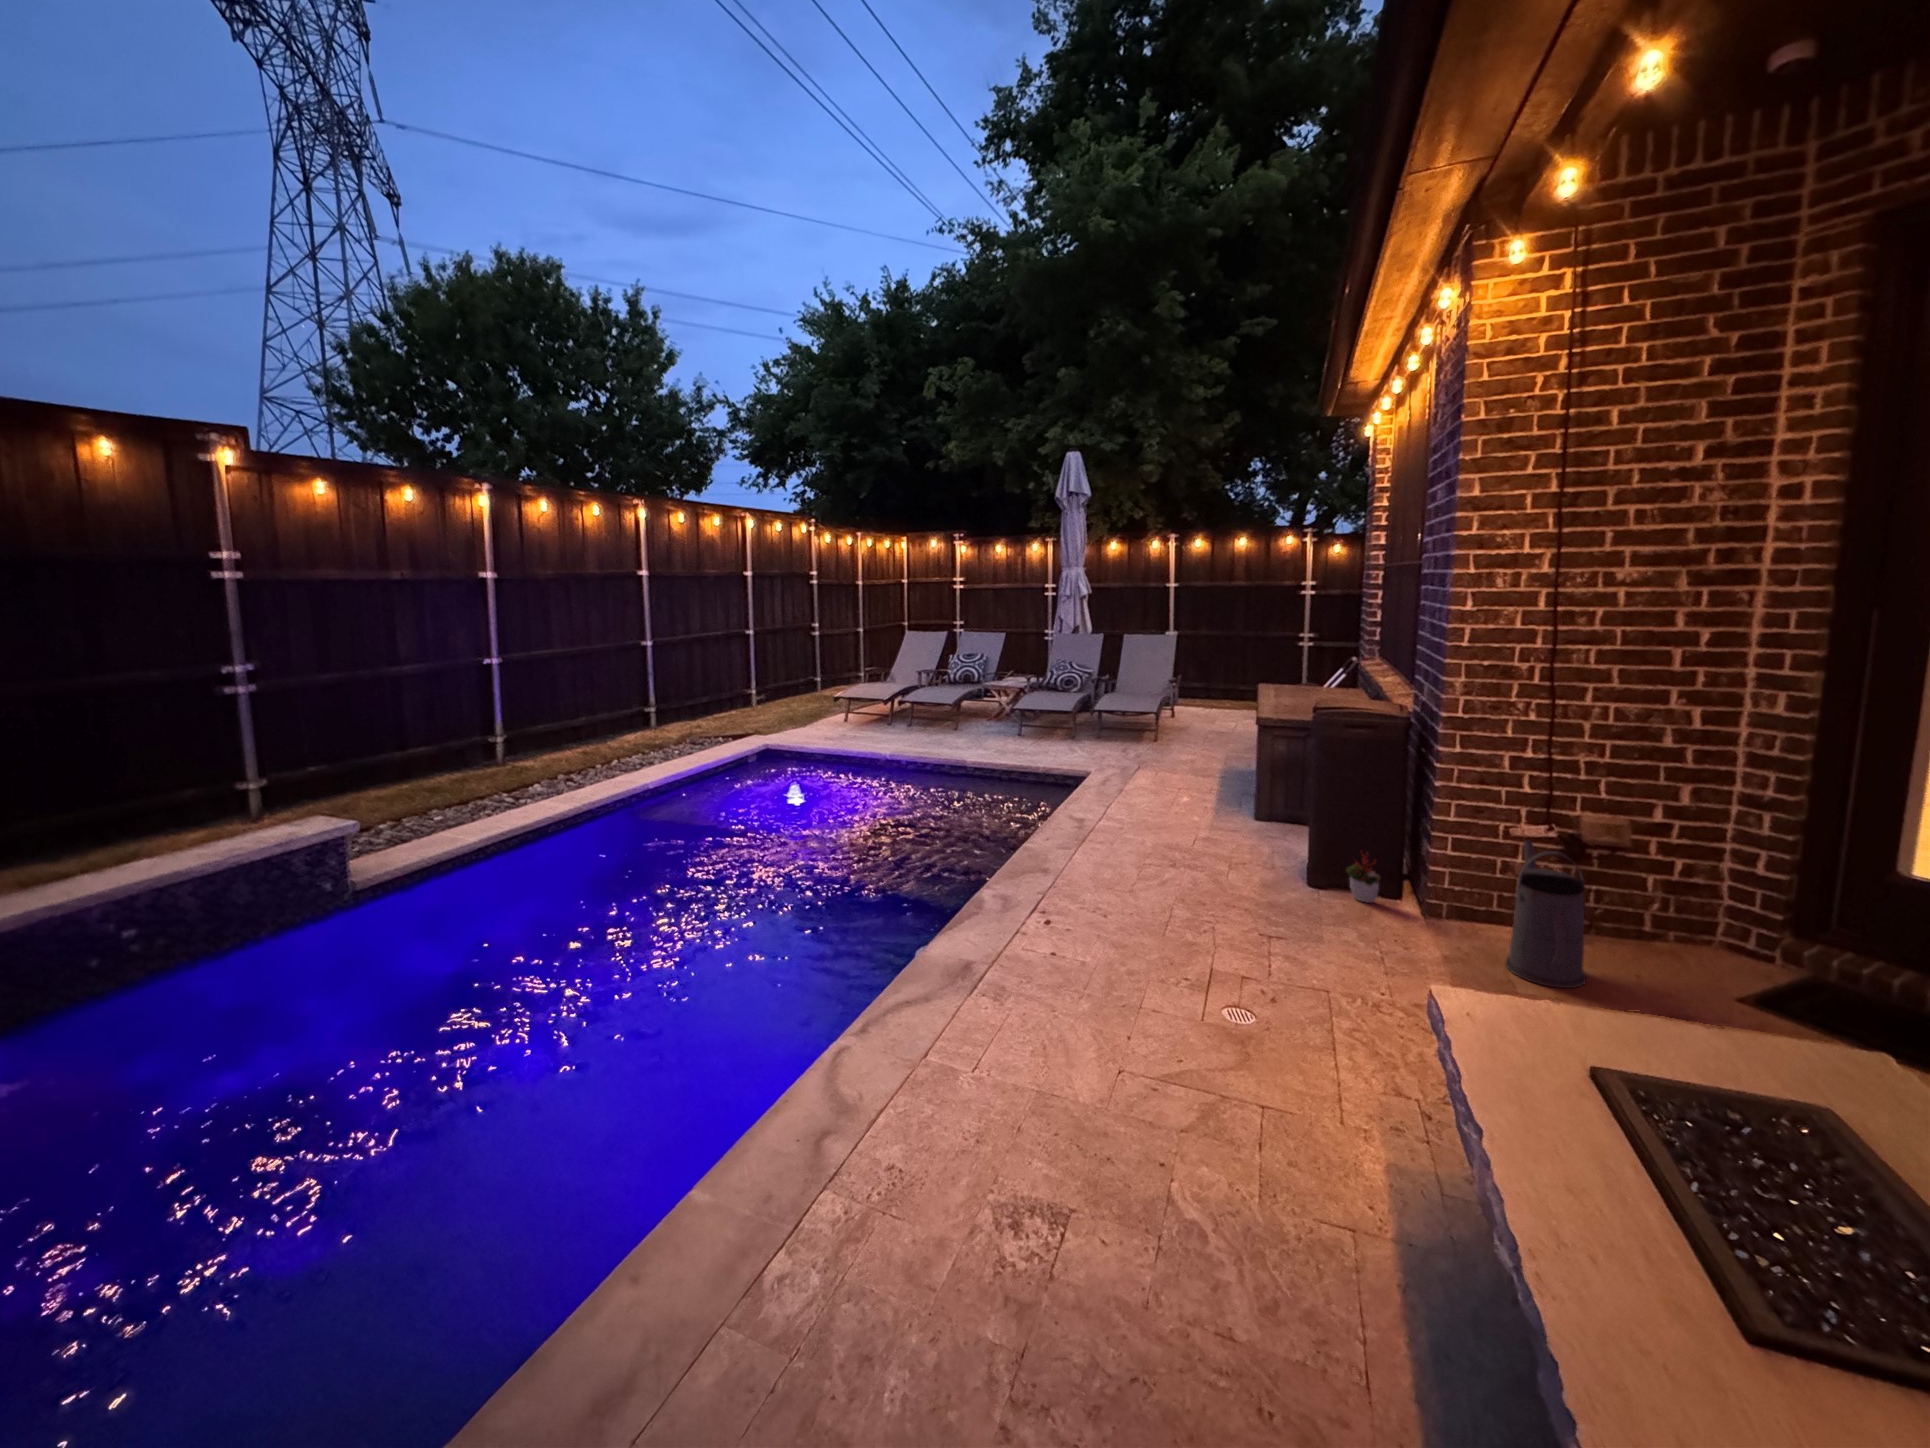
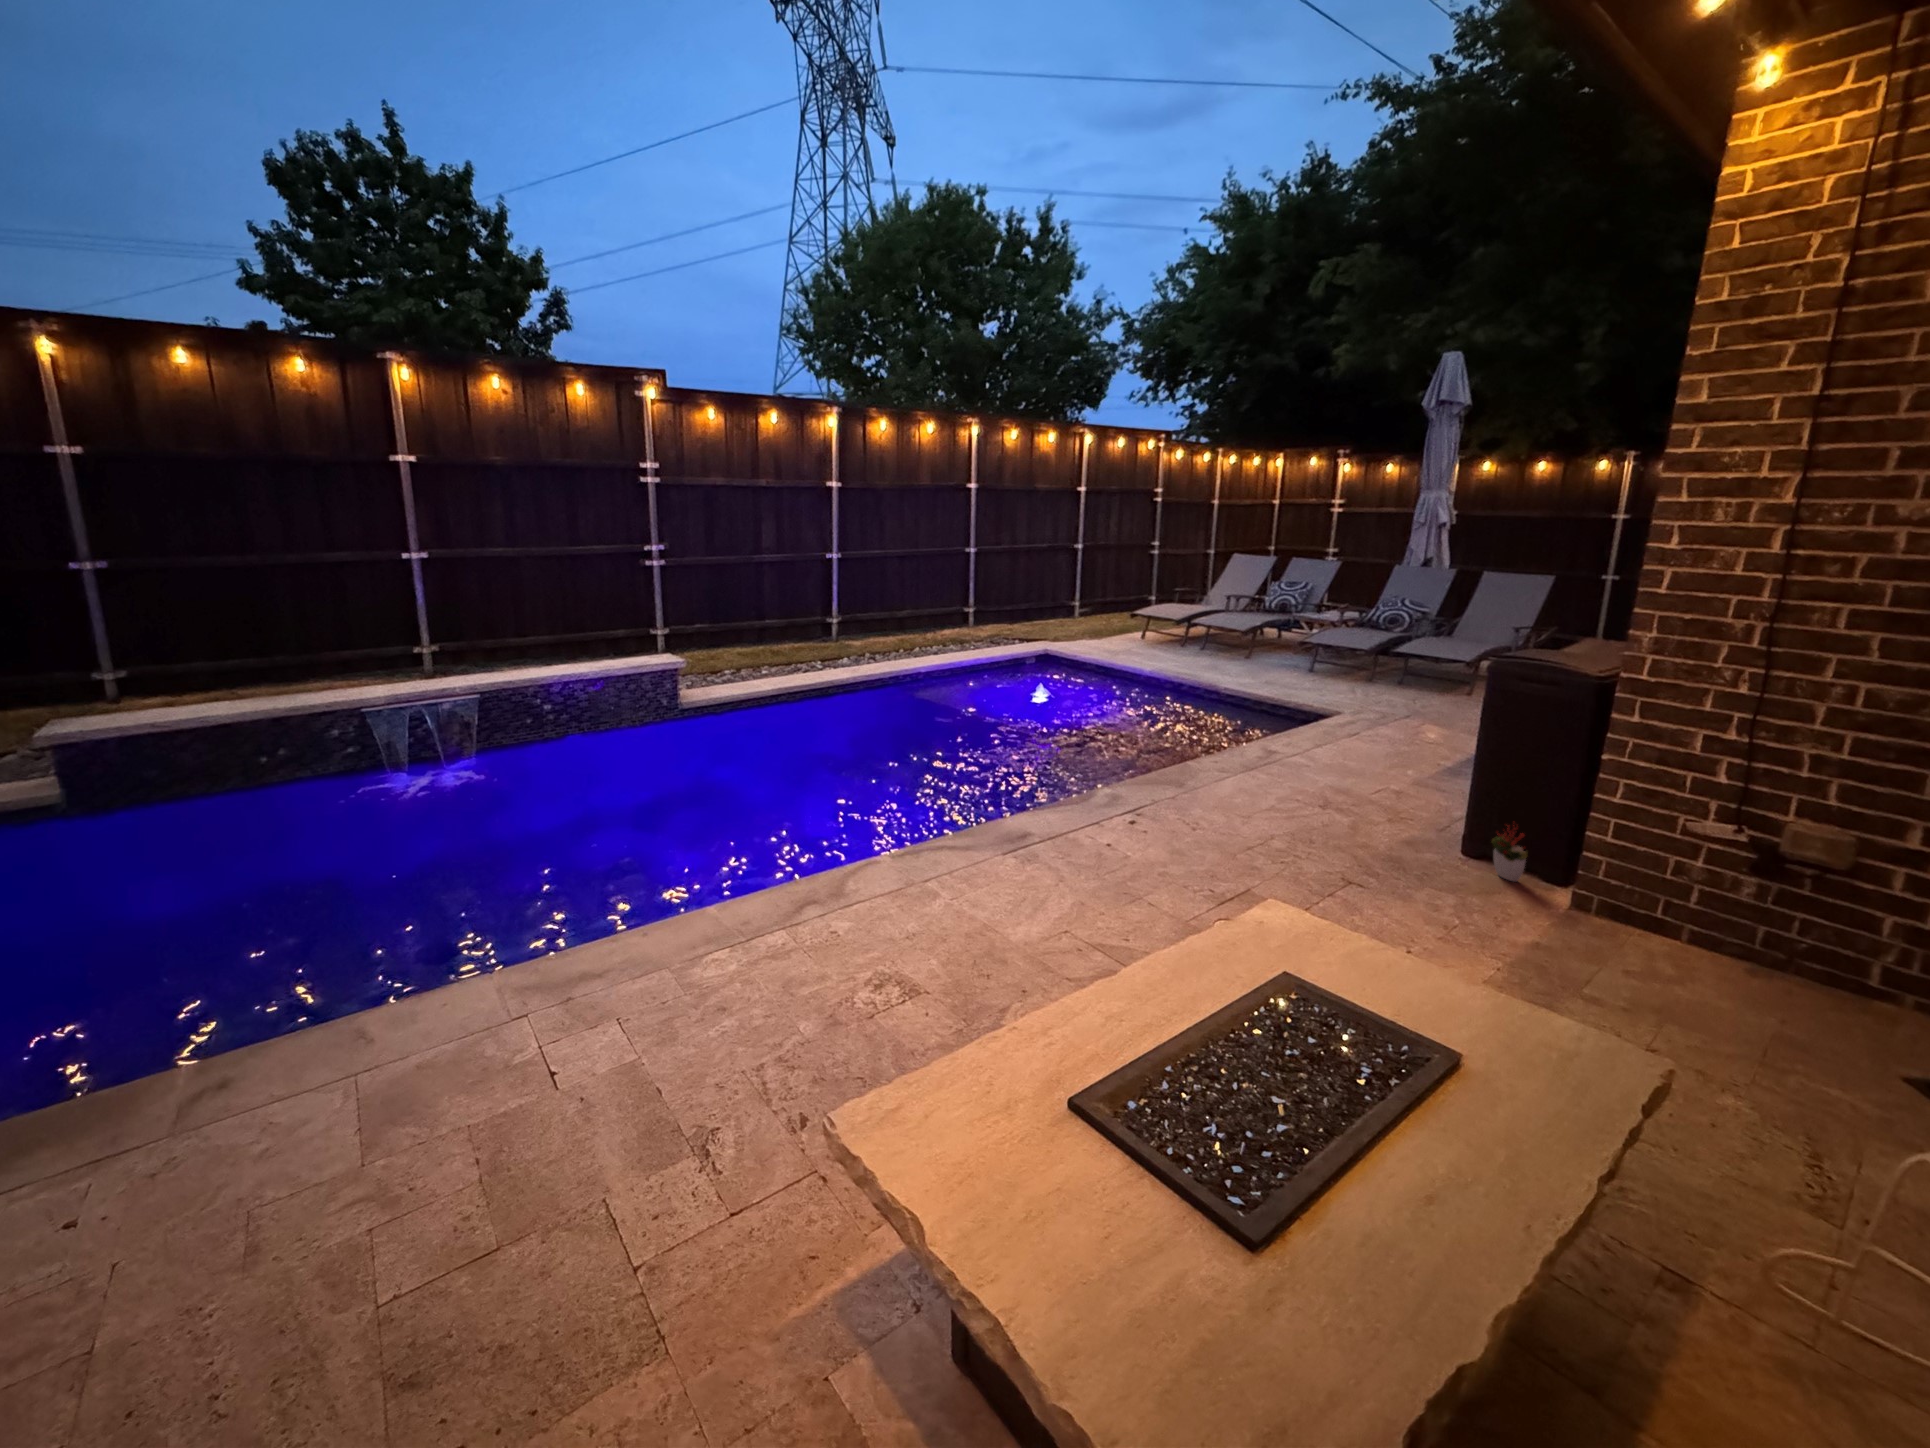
watering can: present [1505,840,1586,988] -> none [1597,841,1712,1012]

